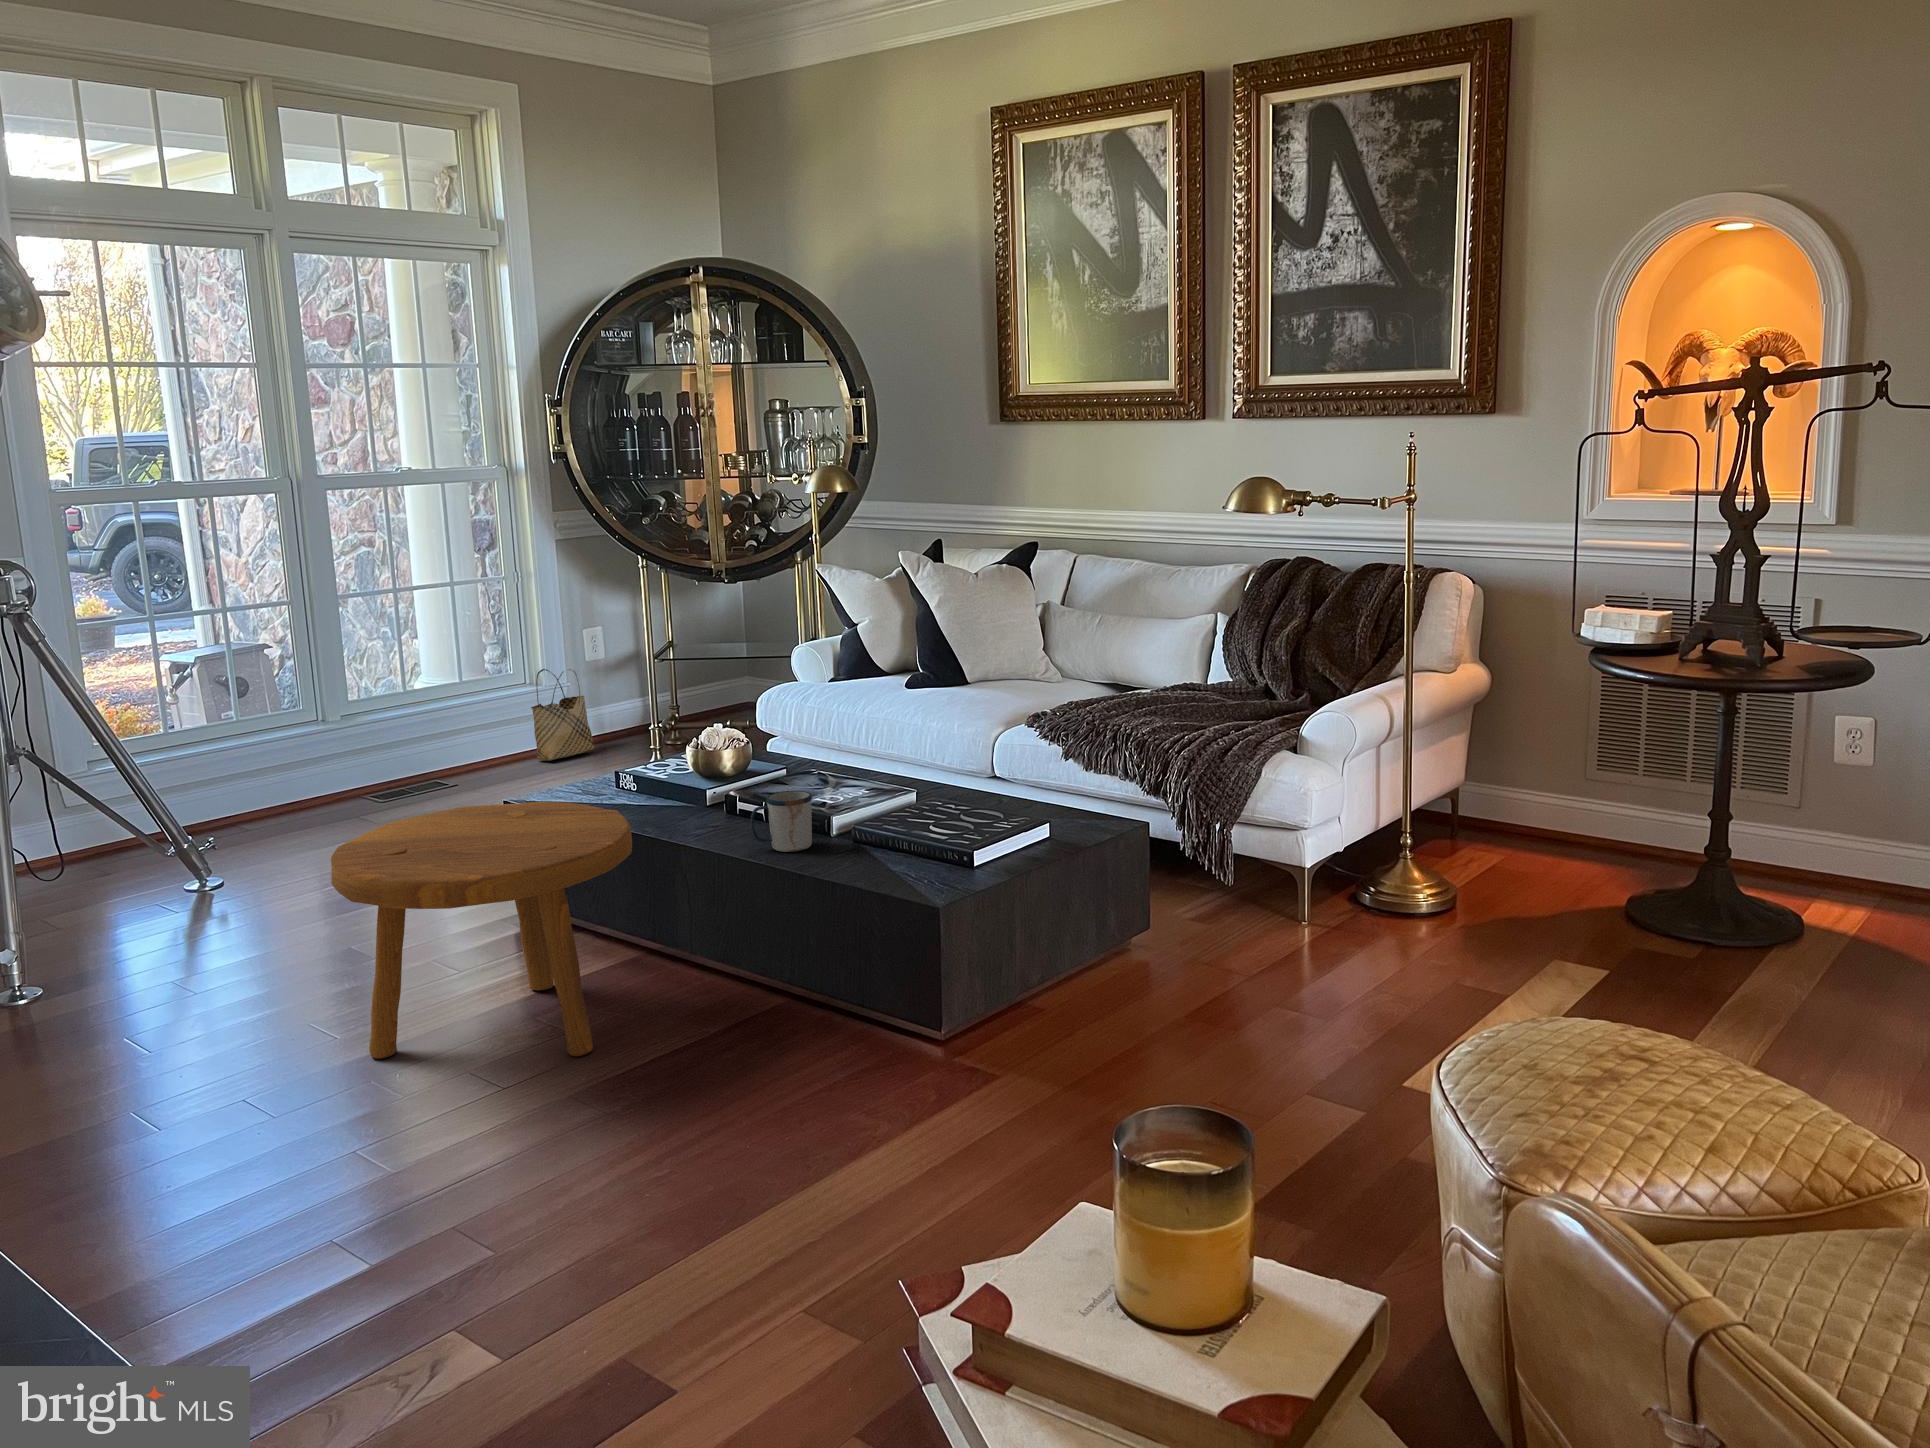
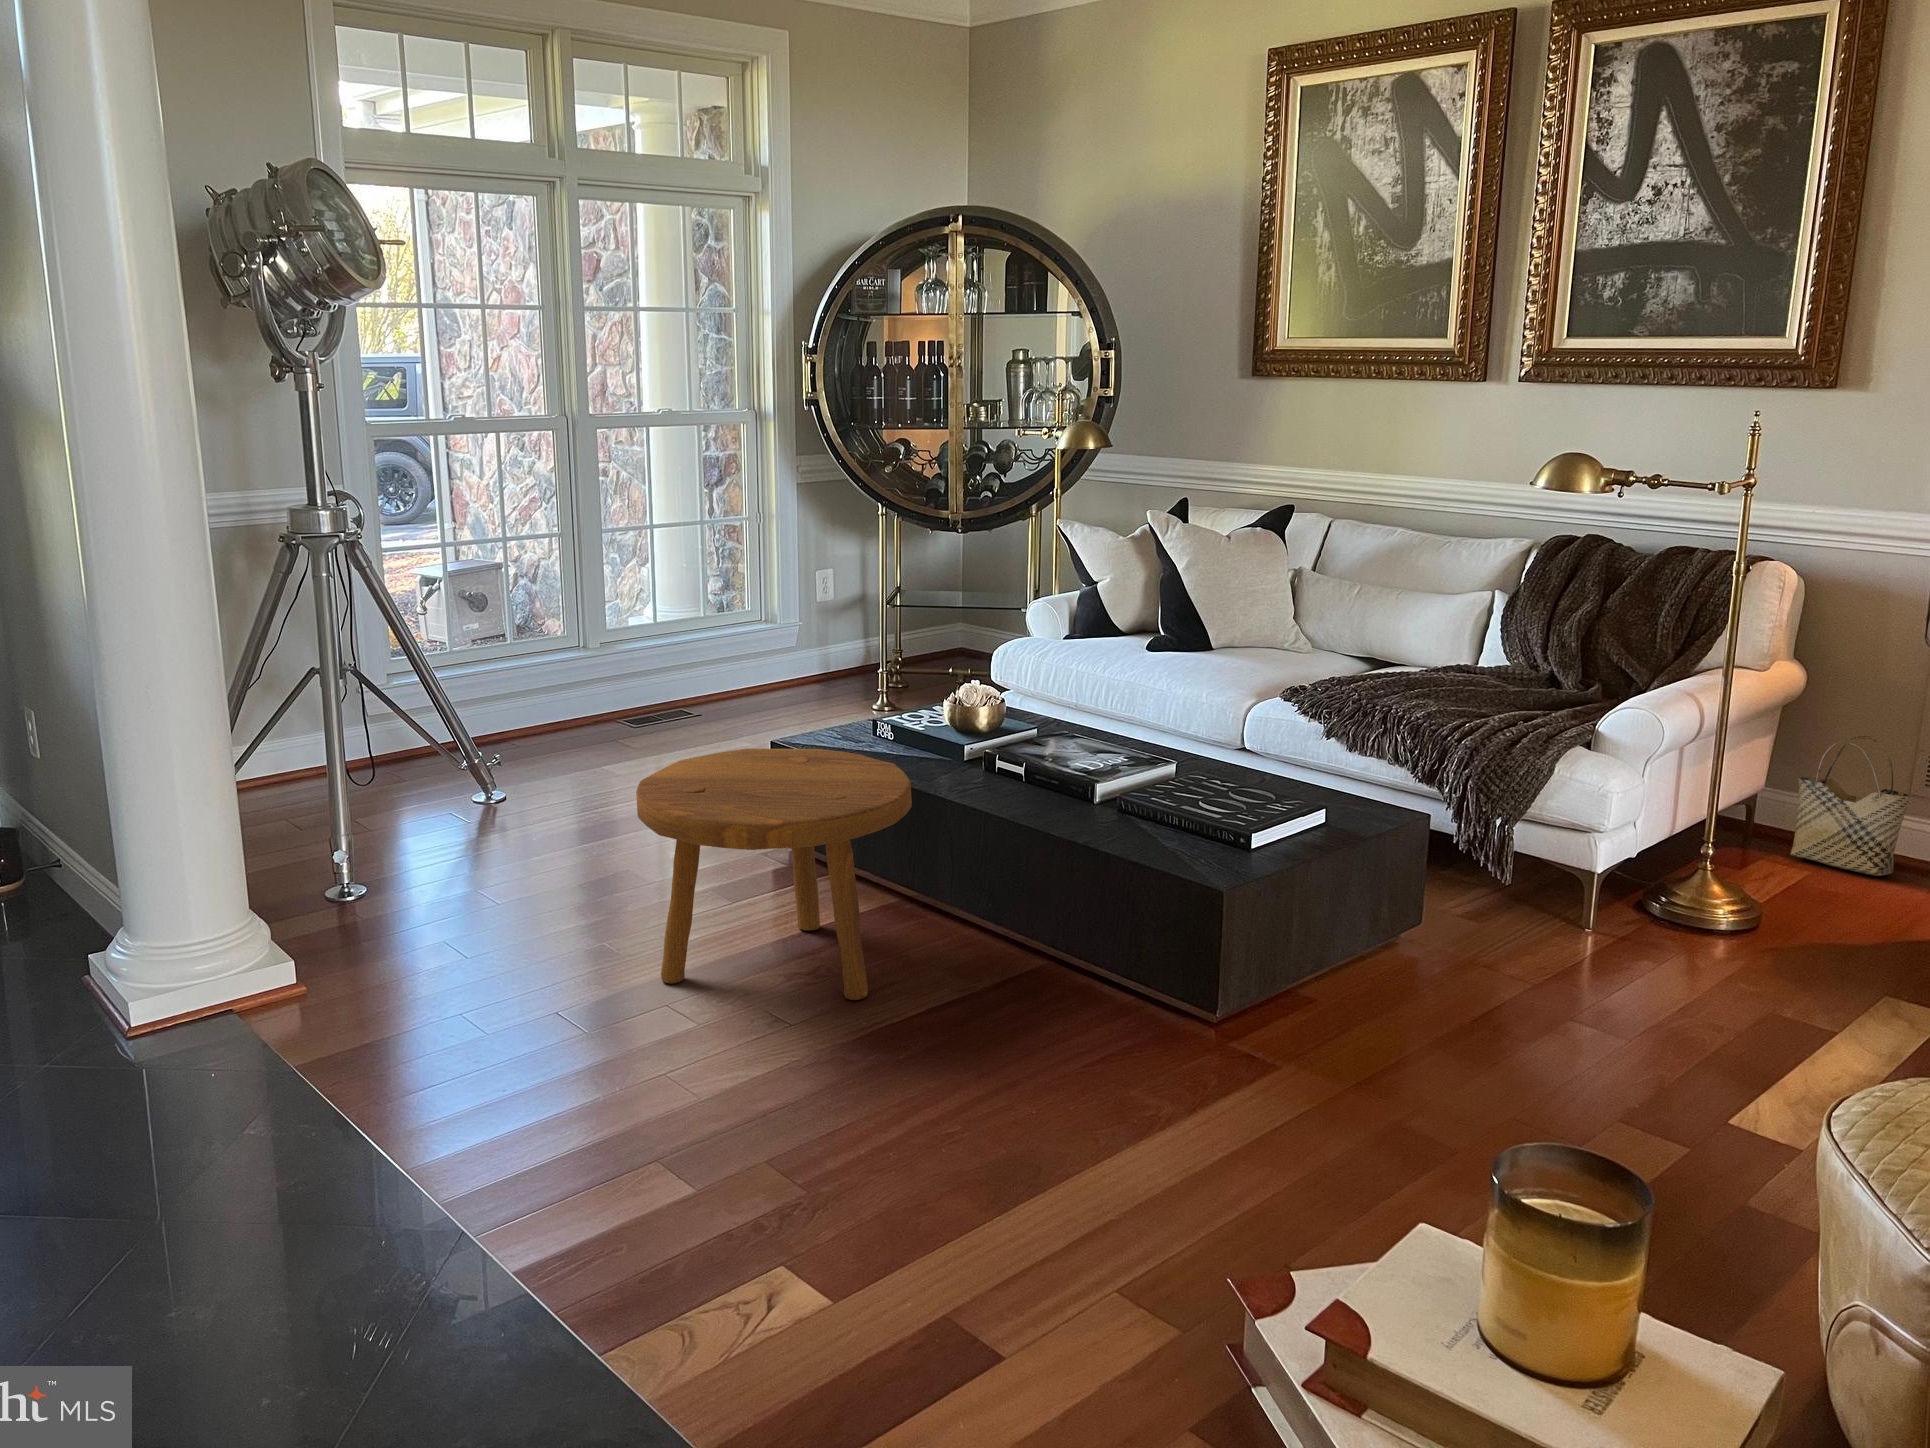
woven basket: present [531,669,594,761] -> present [1791,736,1910,876]
mug: present [751,791,812,852] -> none [1023,755,1085,817]

